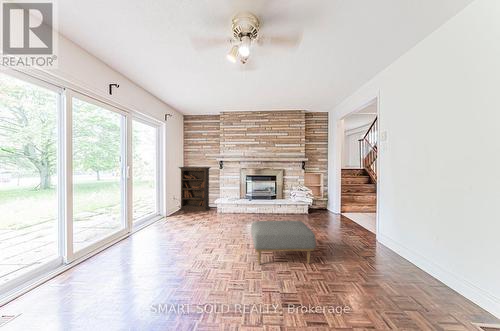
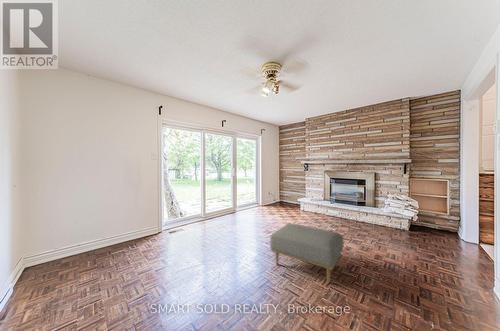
bookcase: present [179,167,211,211] -> none [271,169,300,209]

